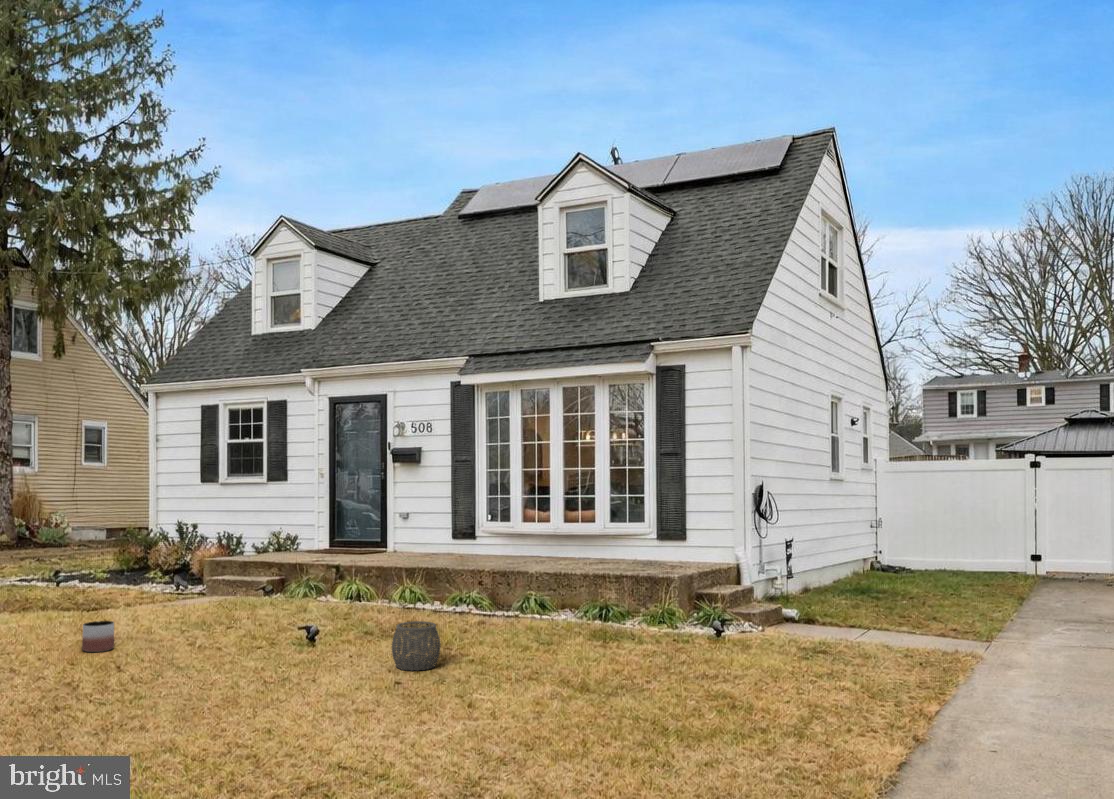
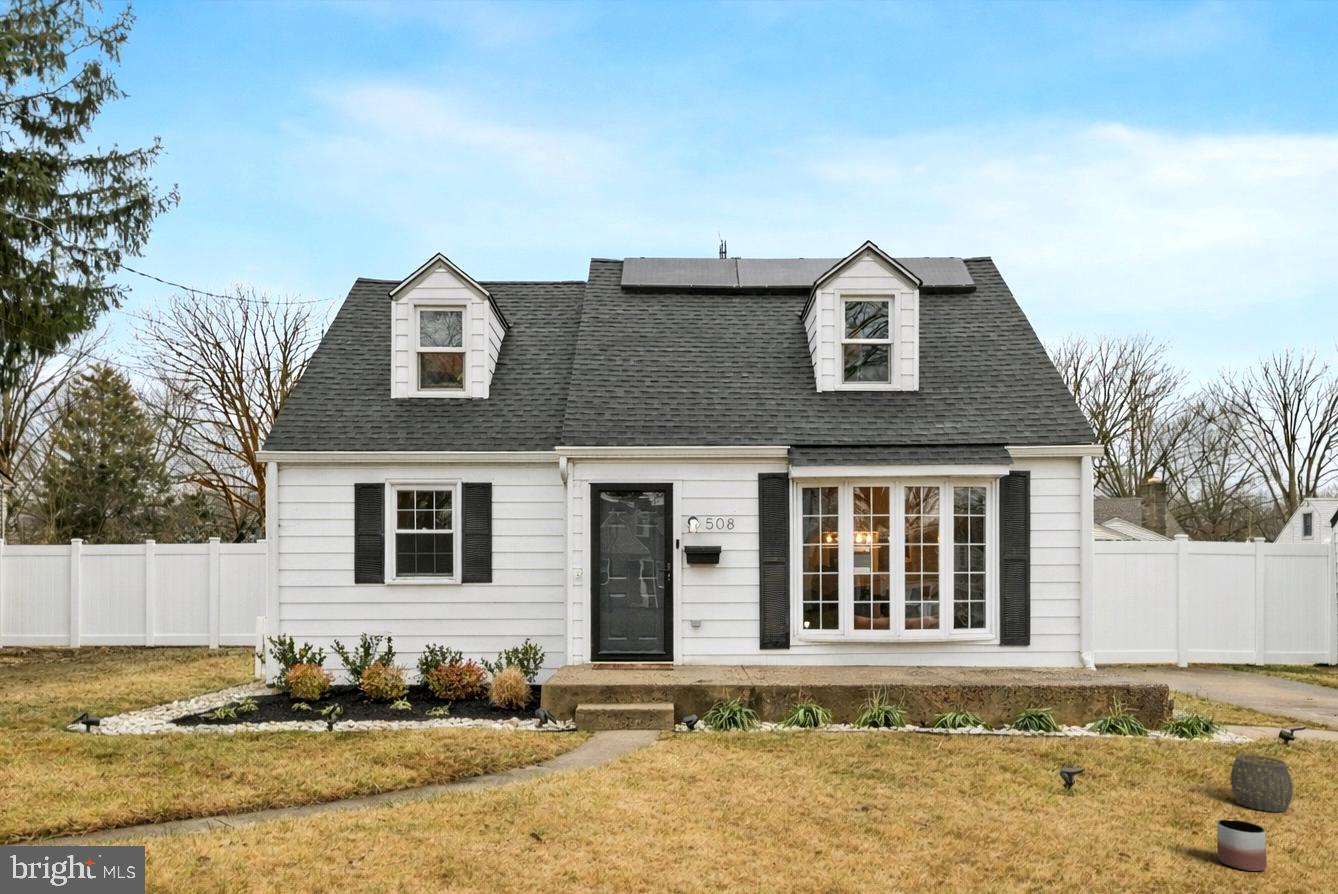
planter: present [82,621,114,652] -> present [1217,819,1267,871]

